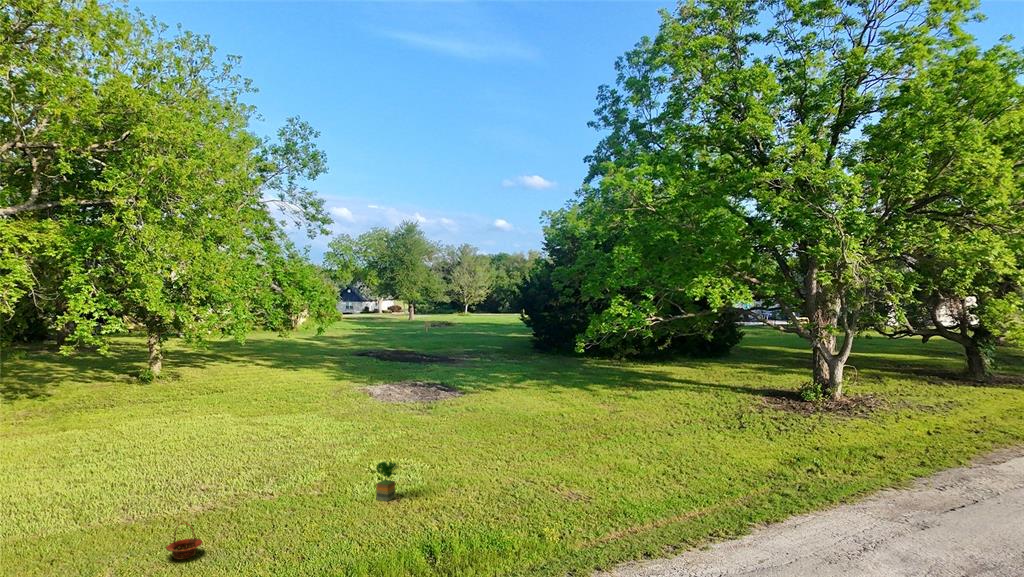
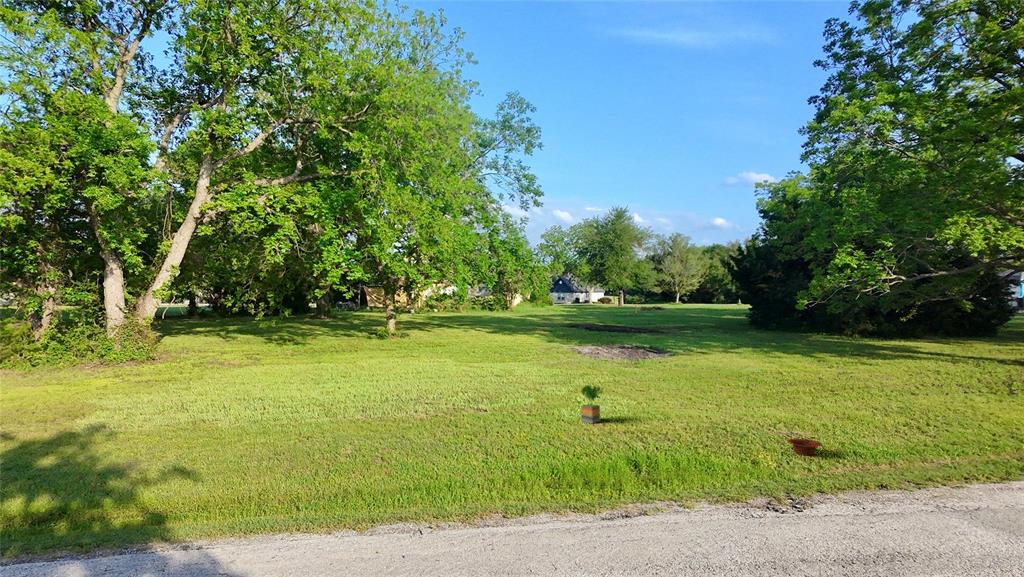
basket: present [166,523,203,559] -> present [787,421,822,455]

